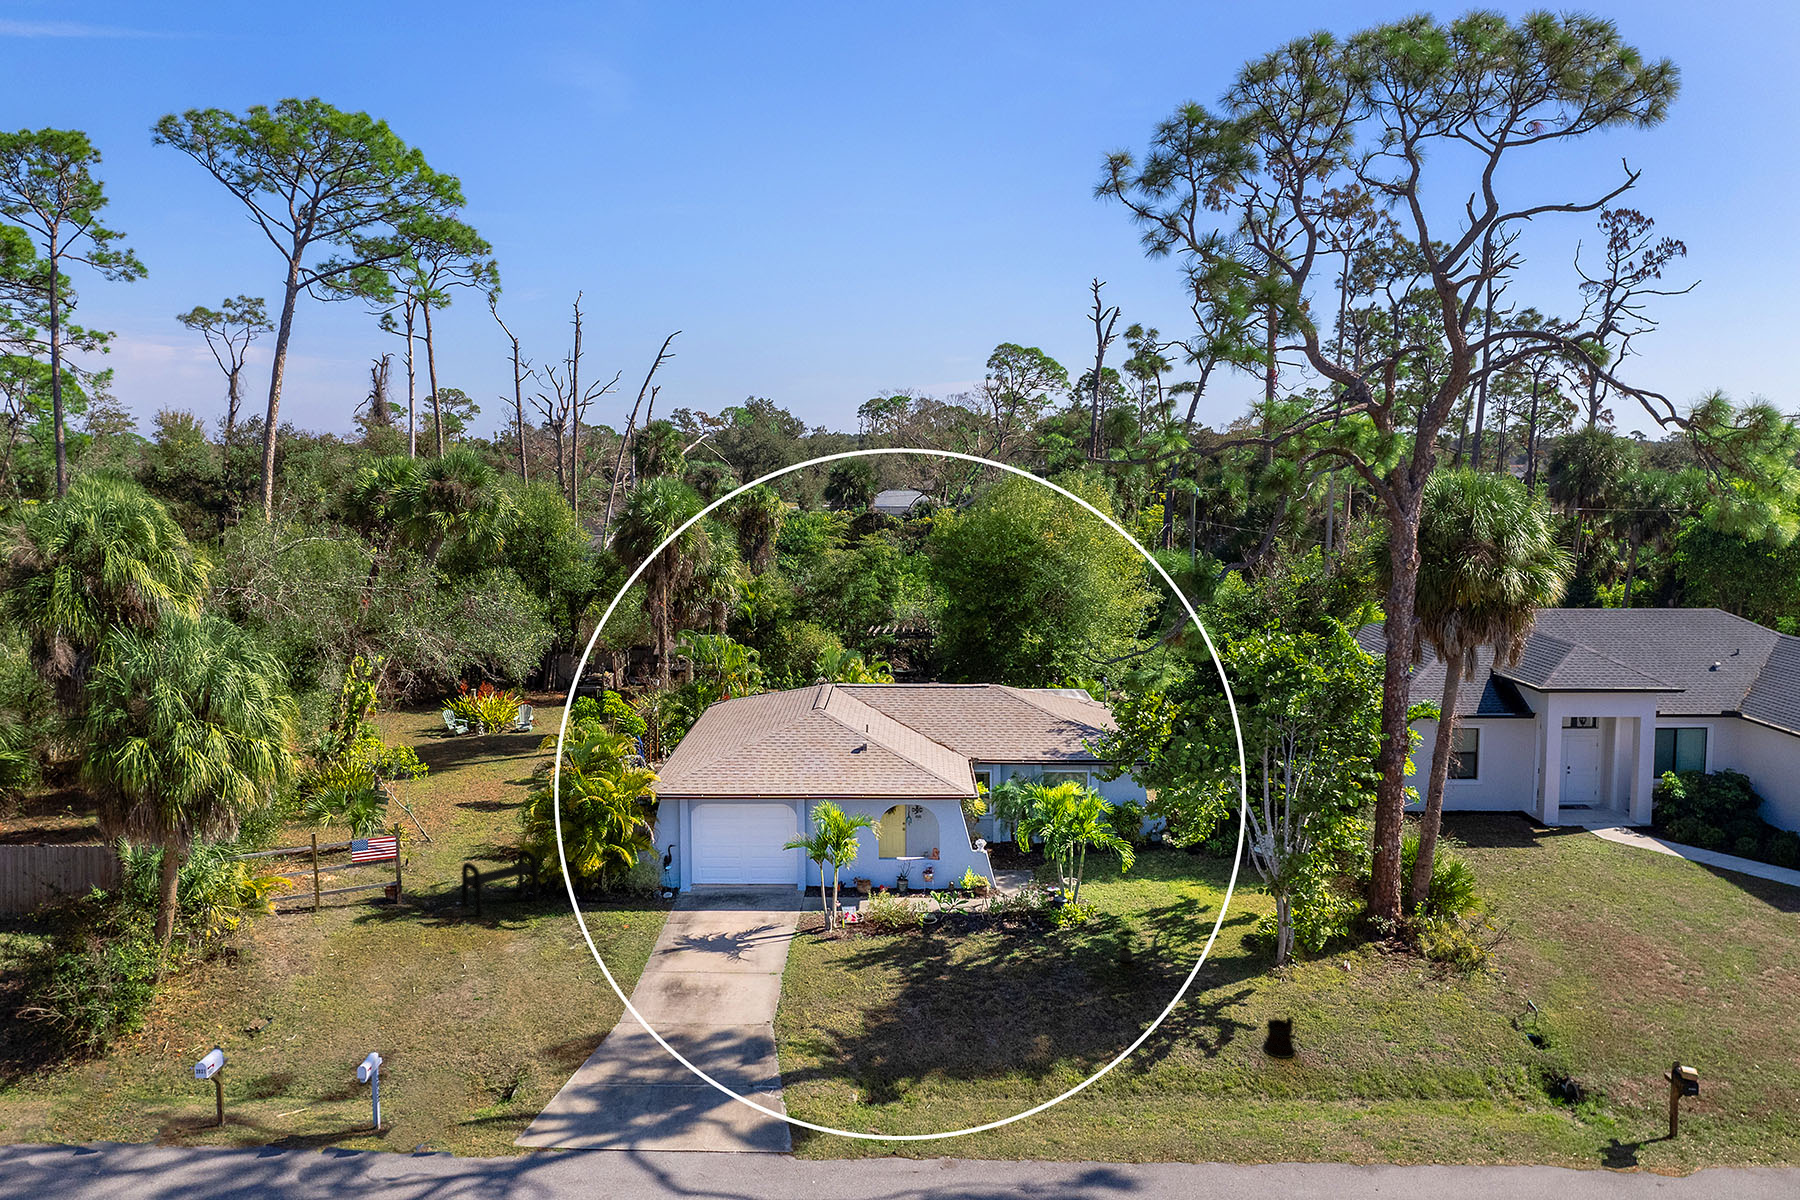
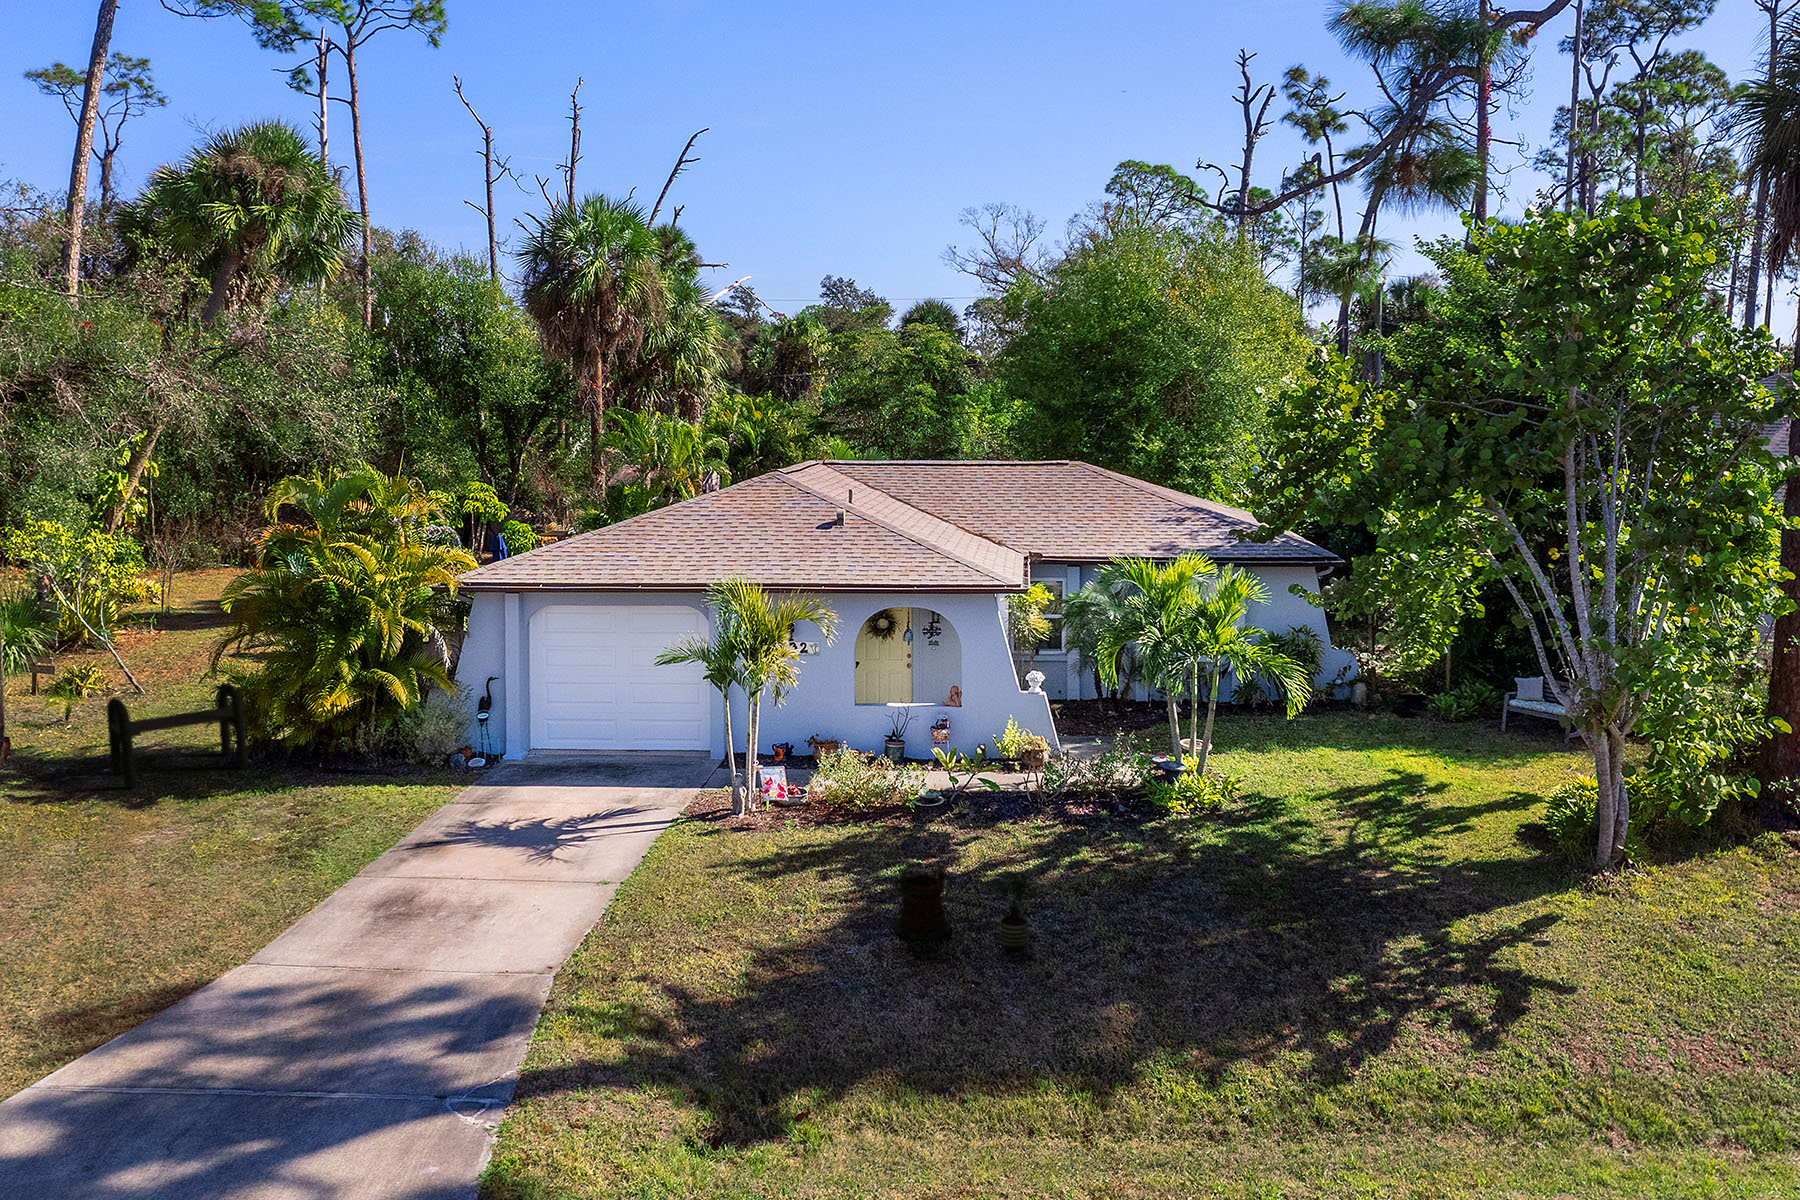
potted plant: present [1114,927,1137,963] -> present [986,869,1039,950]
bucket: present [1263,1017,1297,1058] -> present [893,870,952,940]

